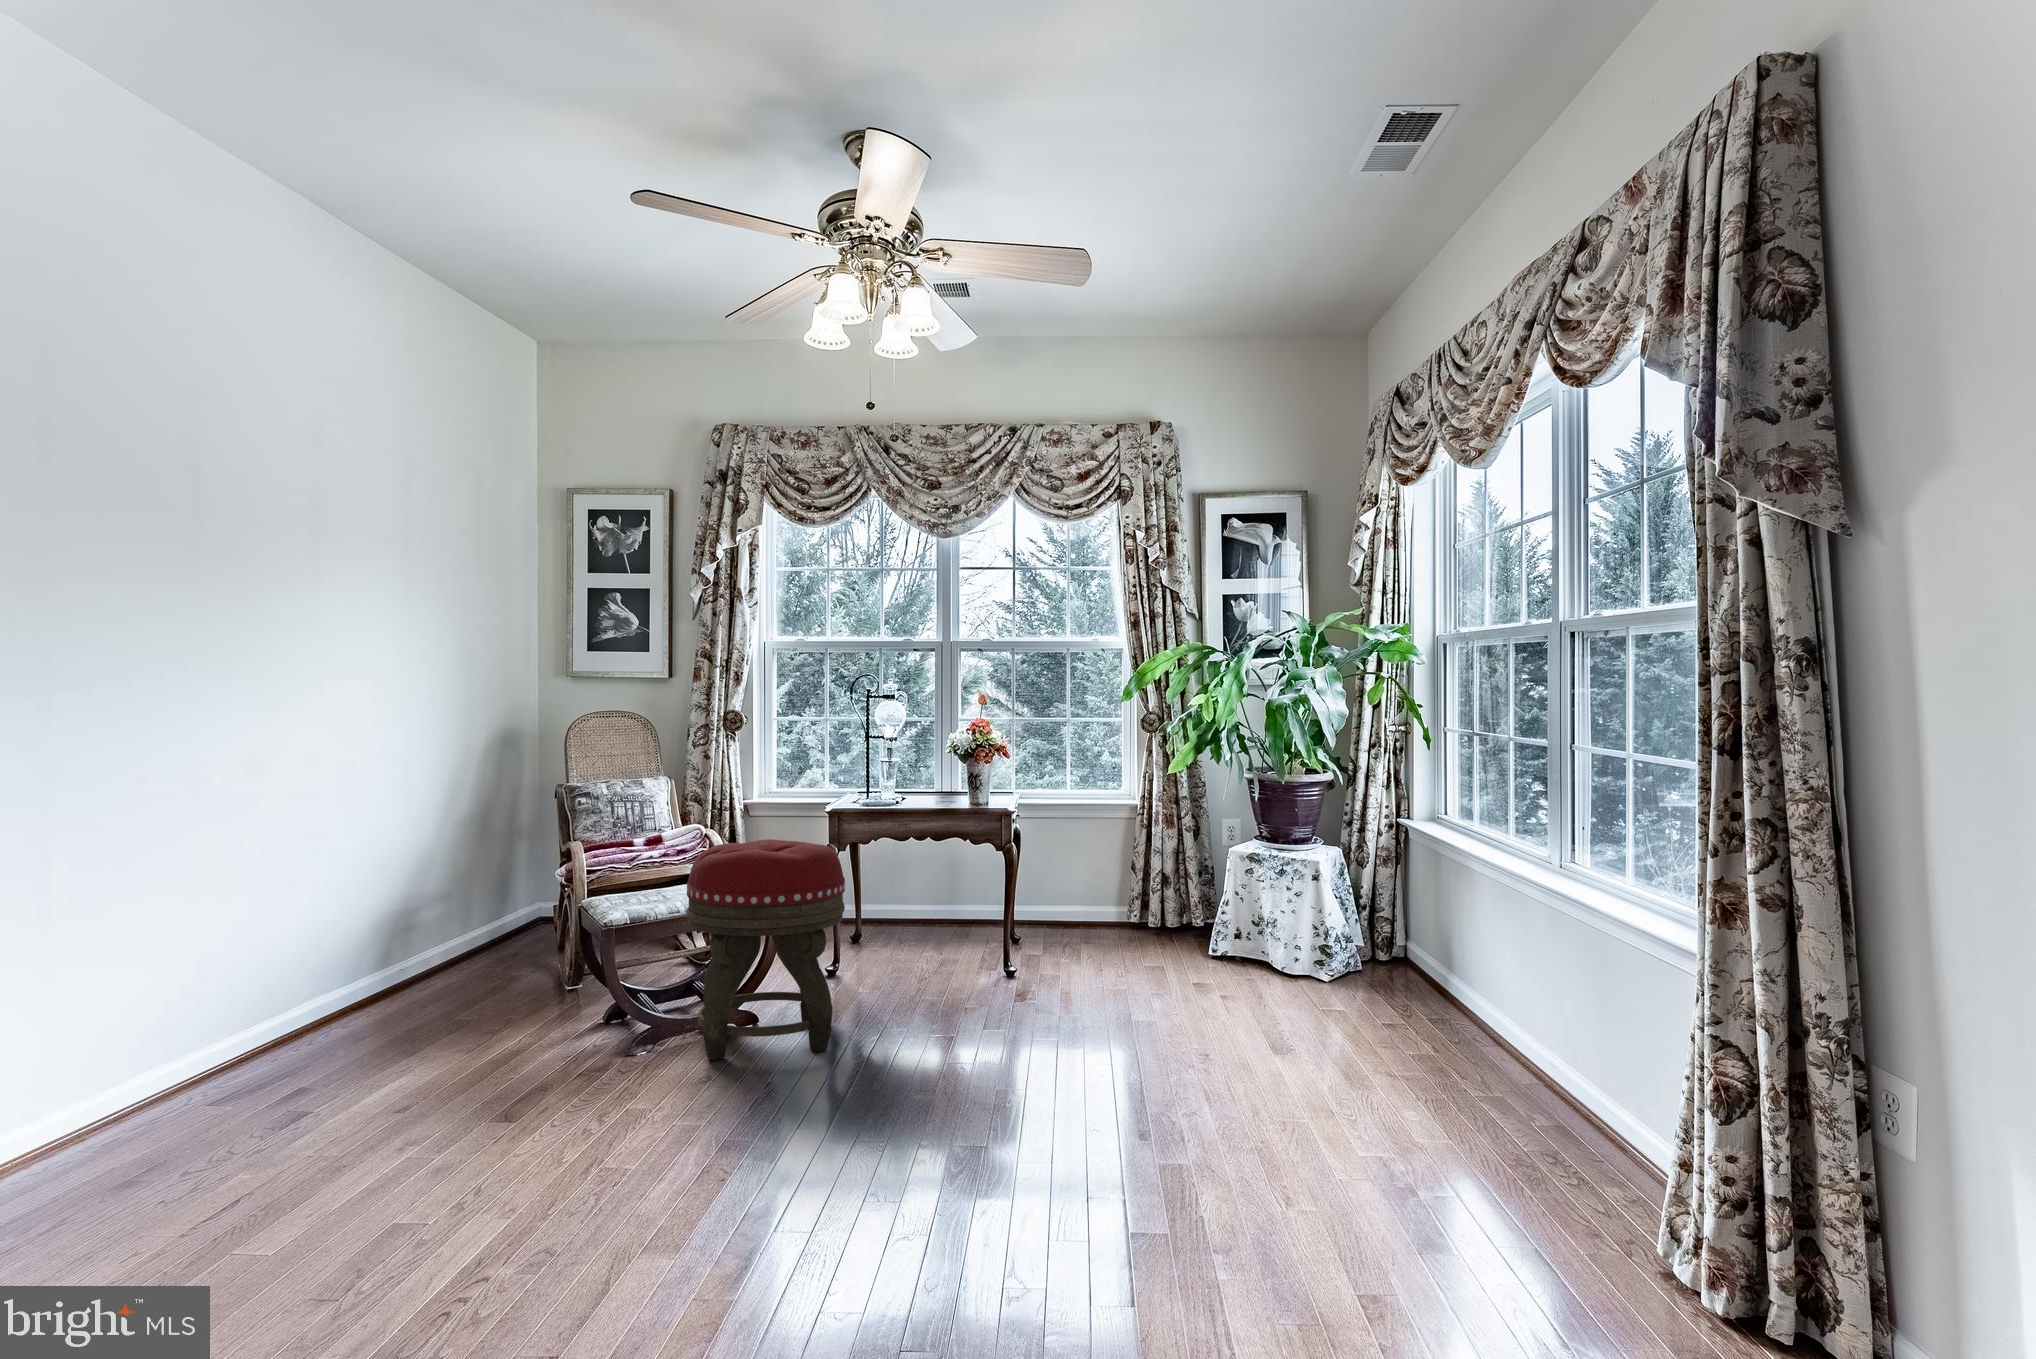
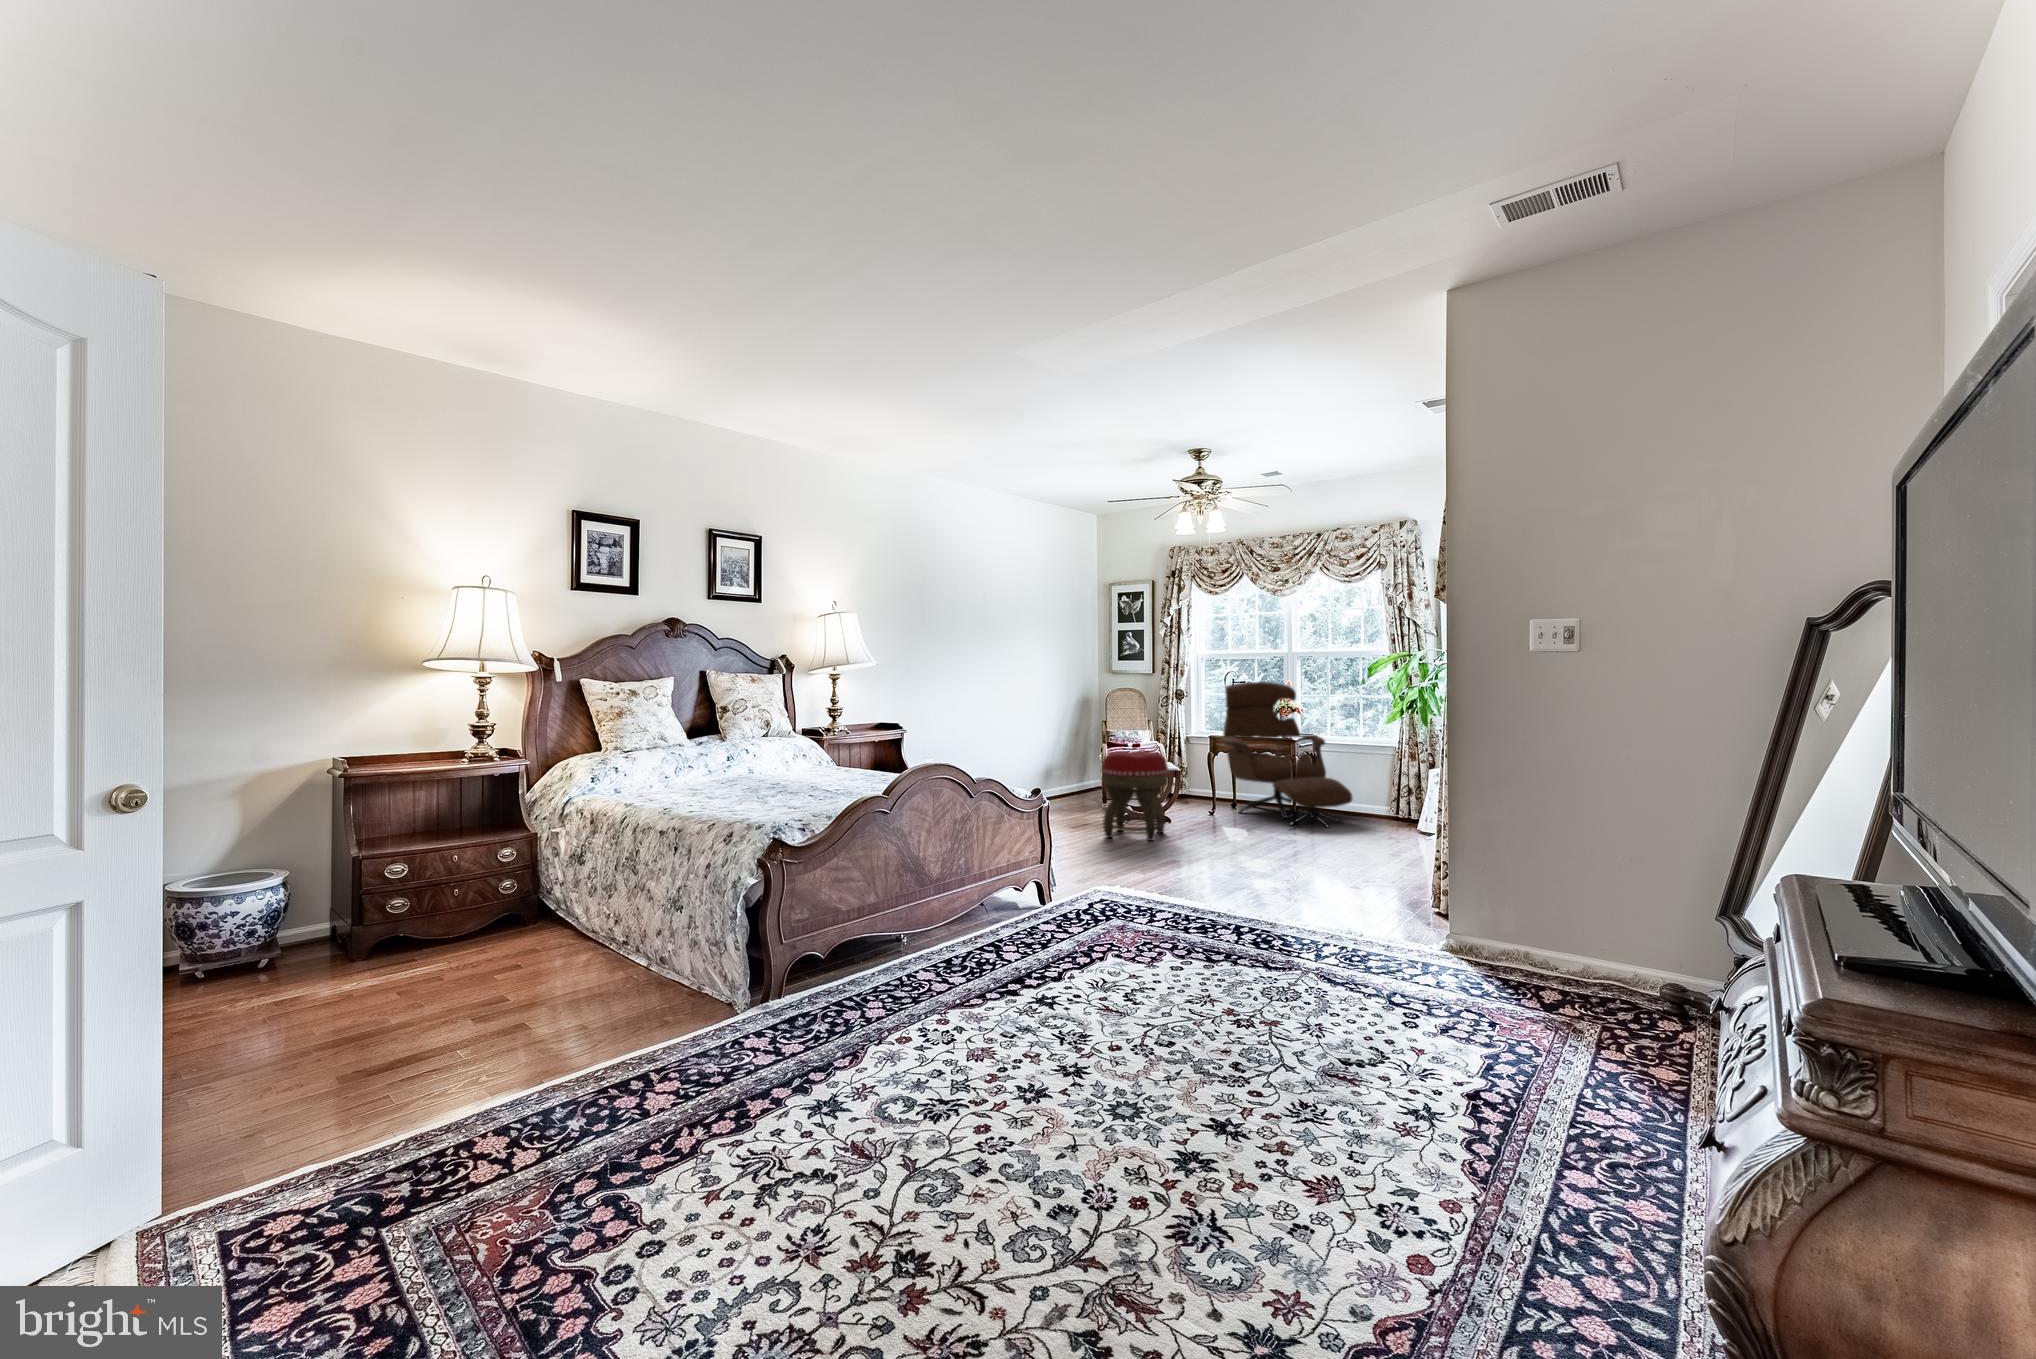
lounge chair: none [843,693,1113,965] -> present [1220,682,1352,827]

